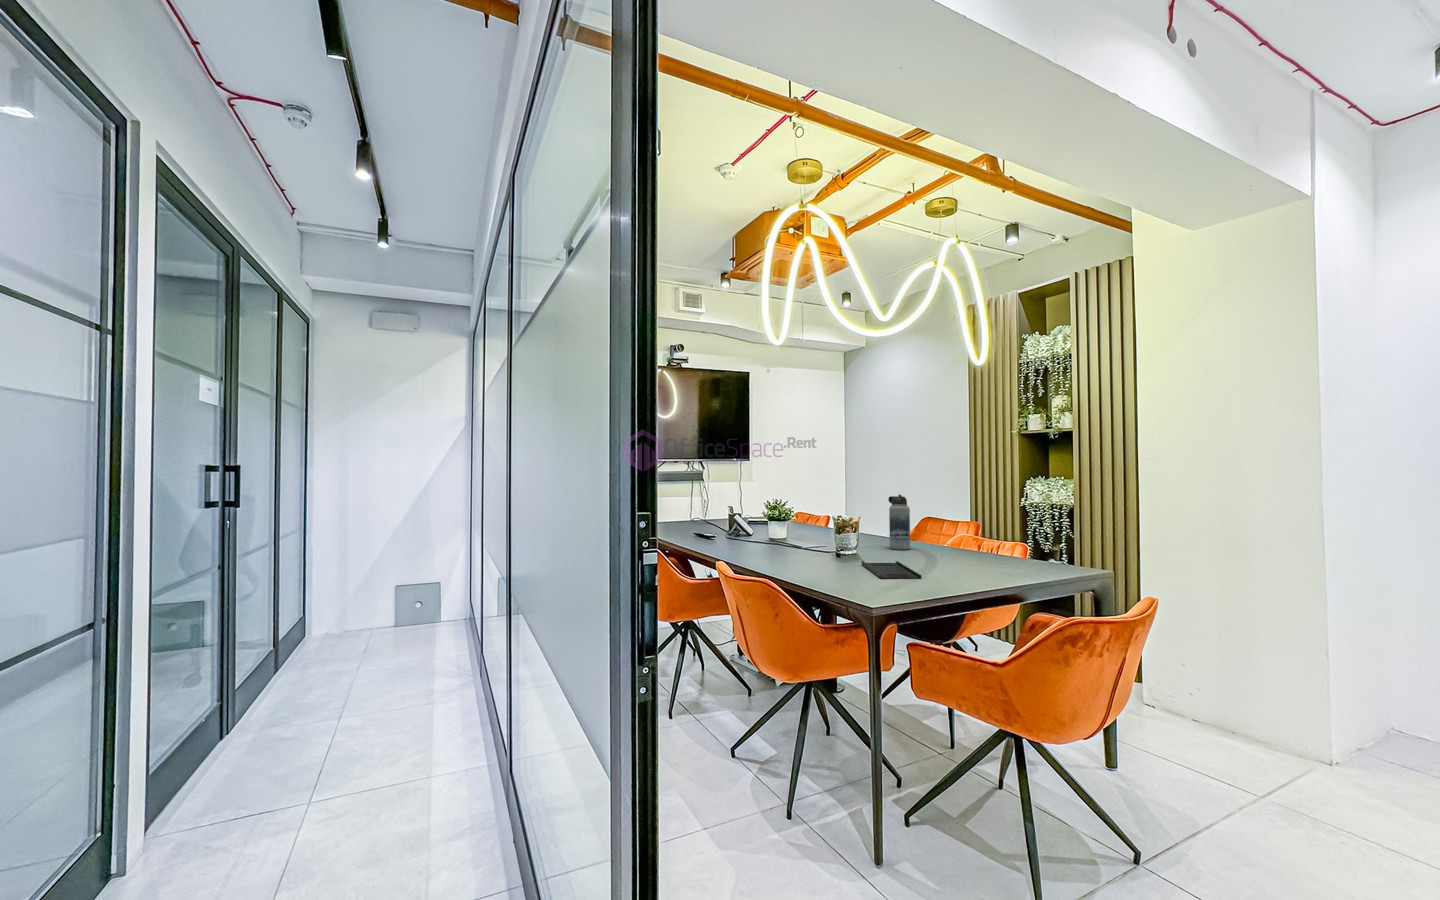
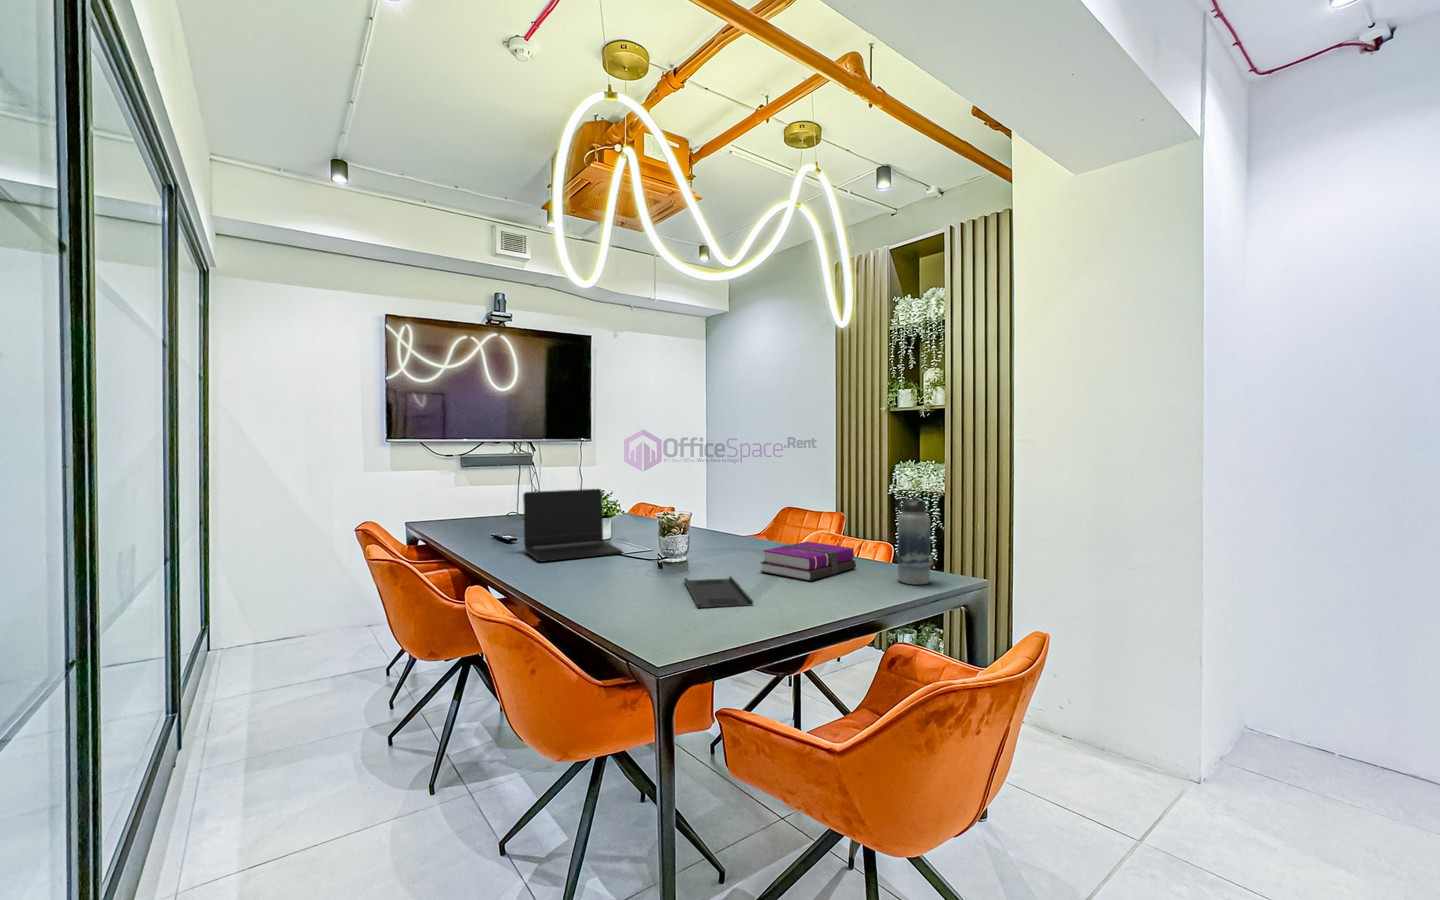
water bottle: present [888,495,910,550] -> present [895,496,930,585]
laptop: none [725,496,802,550] -> present [523,489,622,562]
hardback book: none [919,539,998,566] -> present [760,542,856,581]

